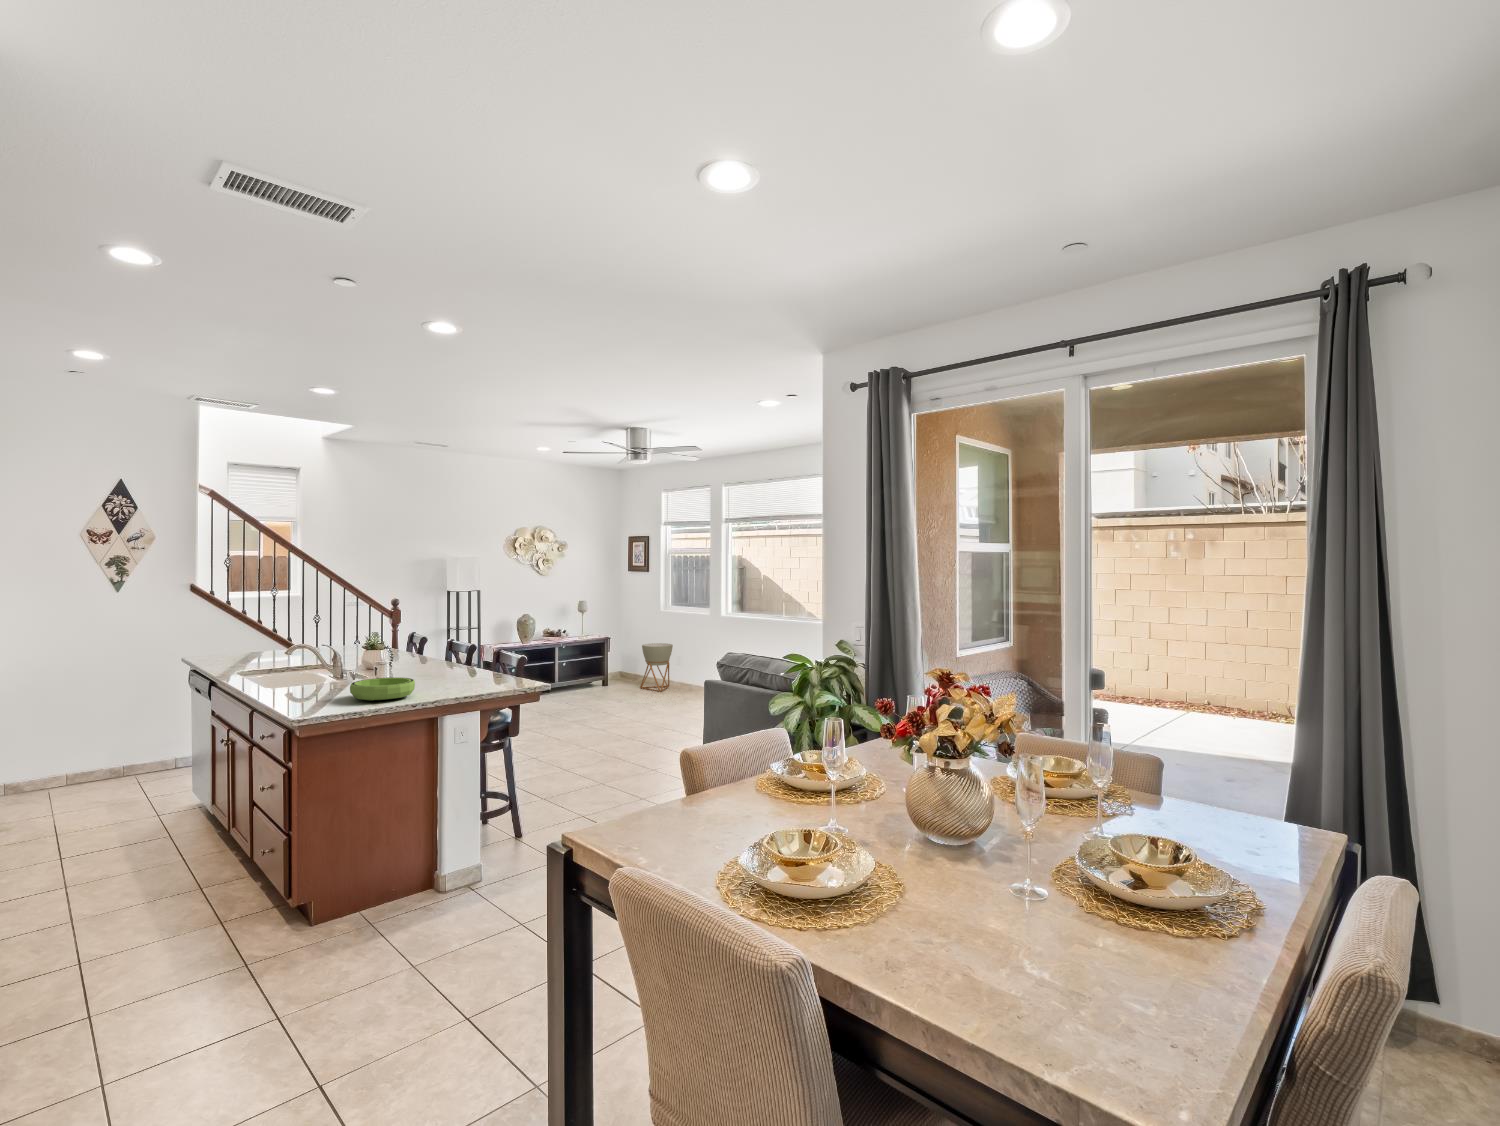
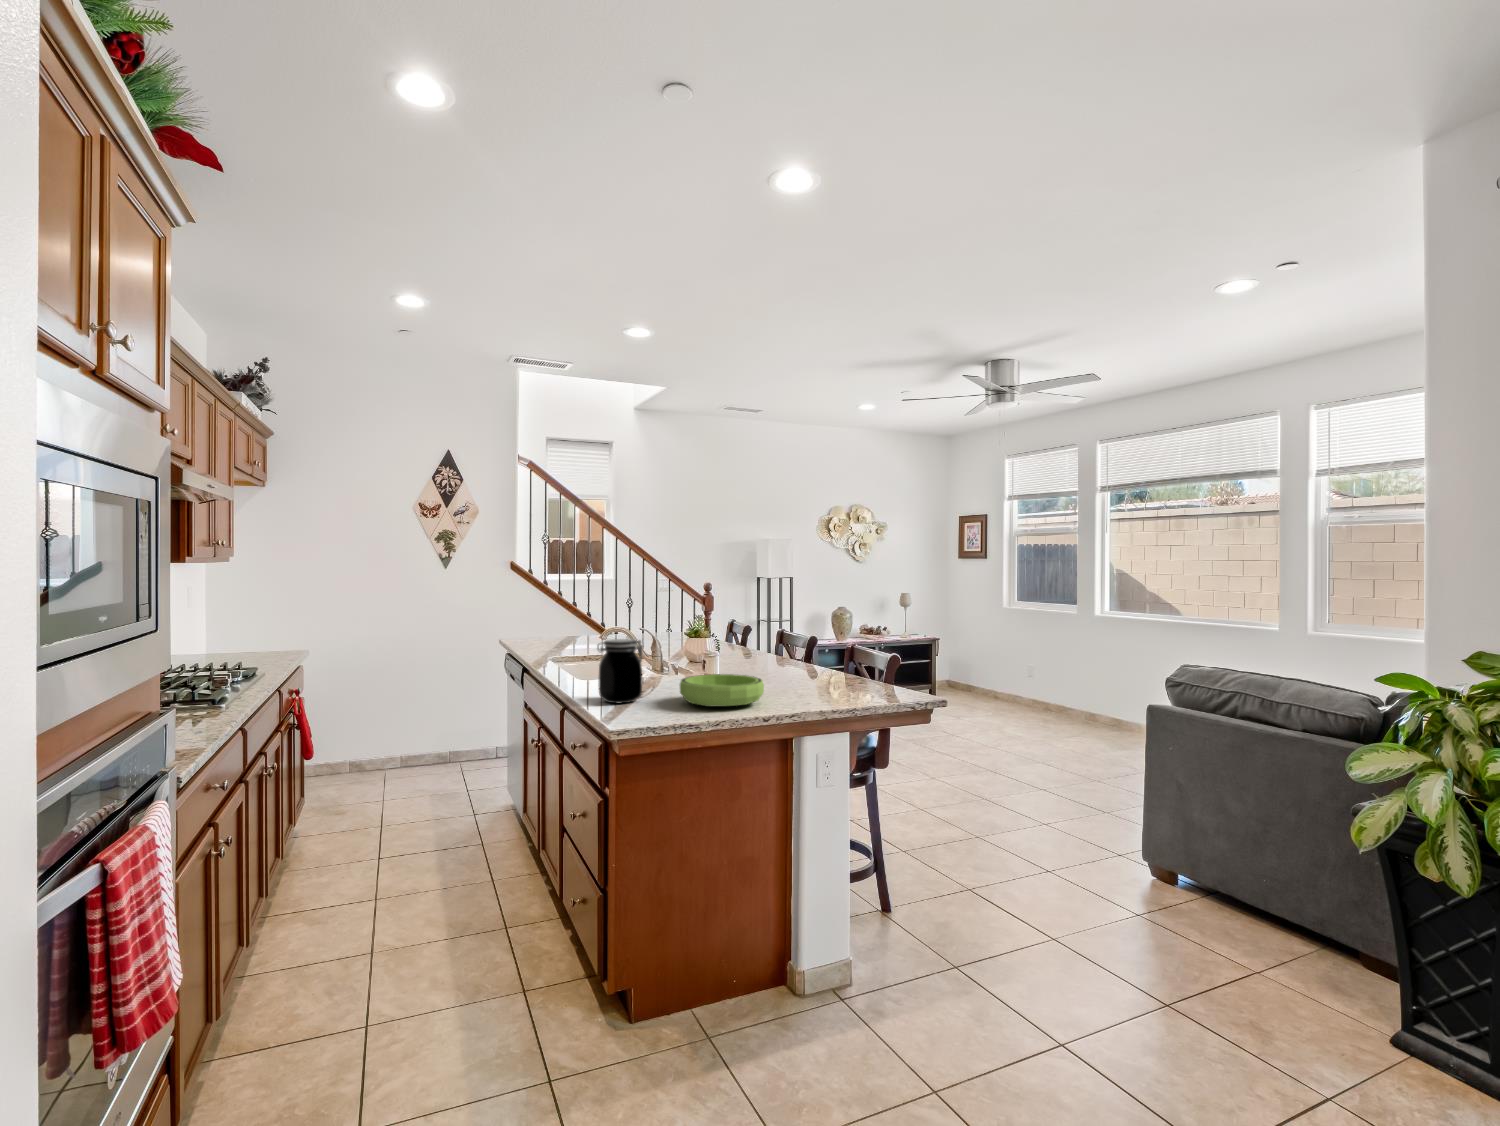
planter: present [640,643,673,692] -> none [978,647,1021,708]
jar: none [283,656,321,703] -> present [597,639,643,703]

